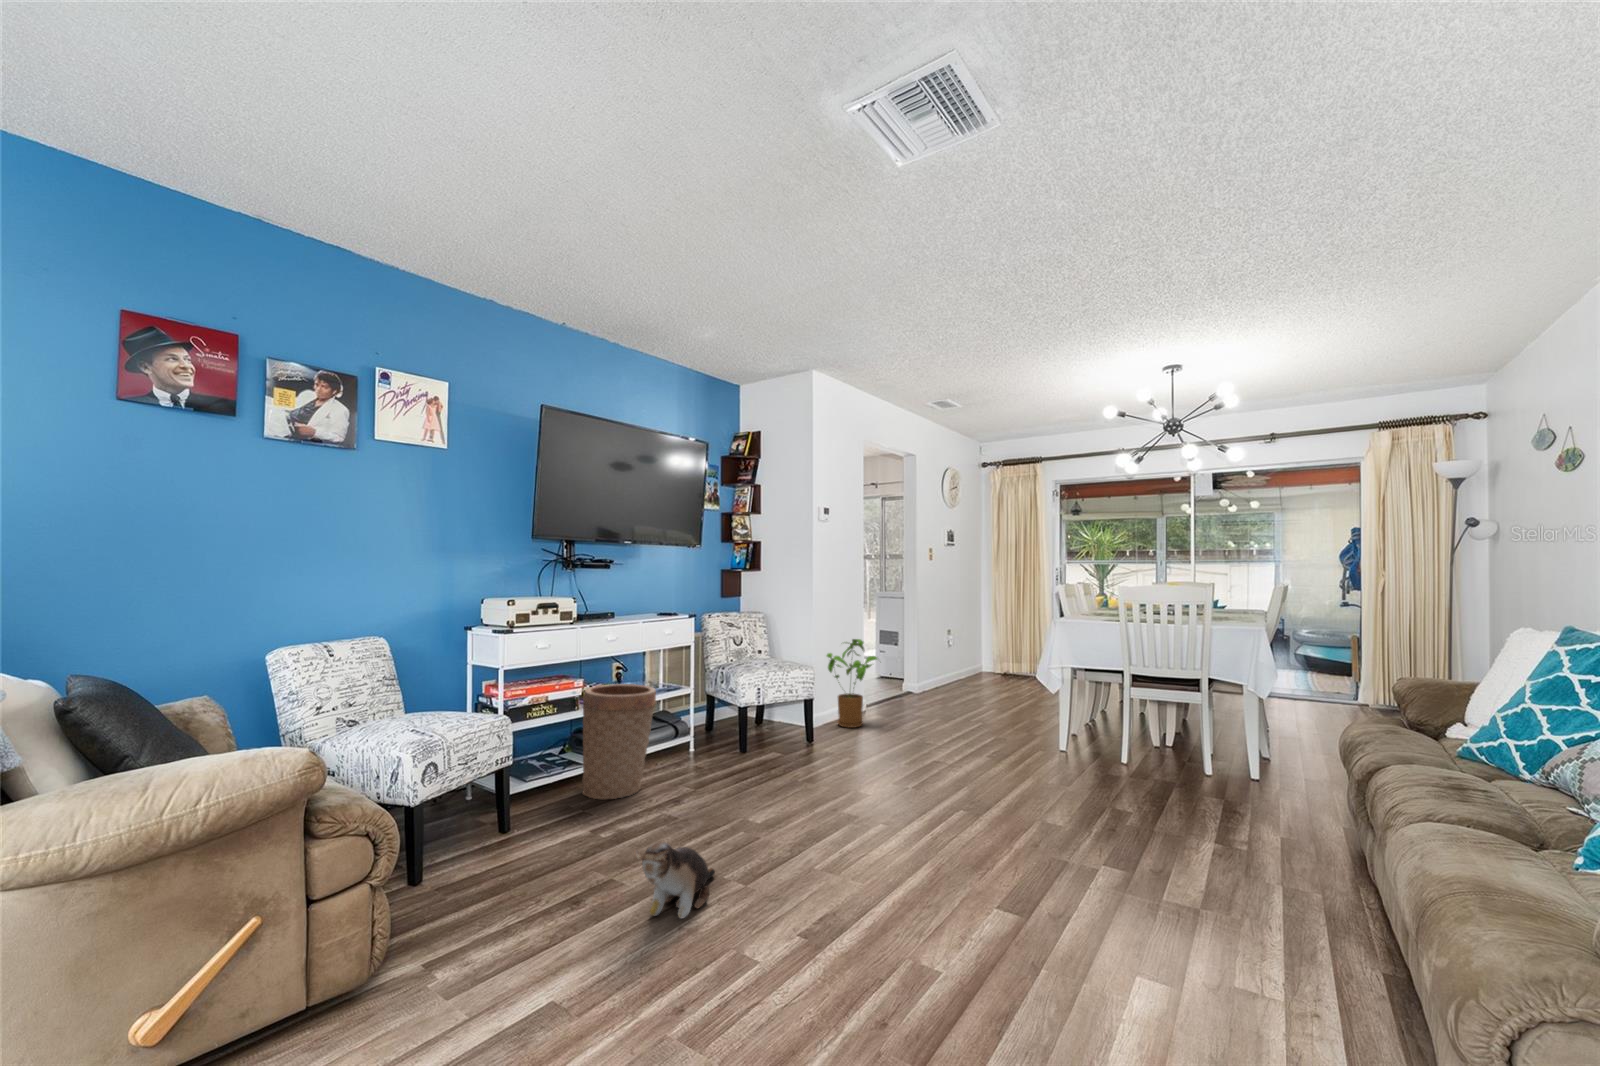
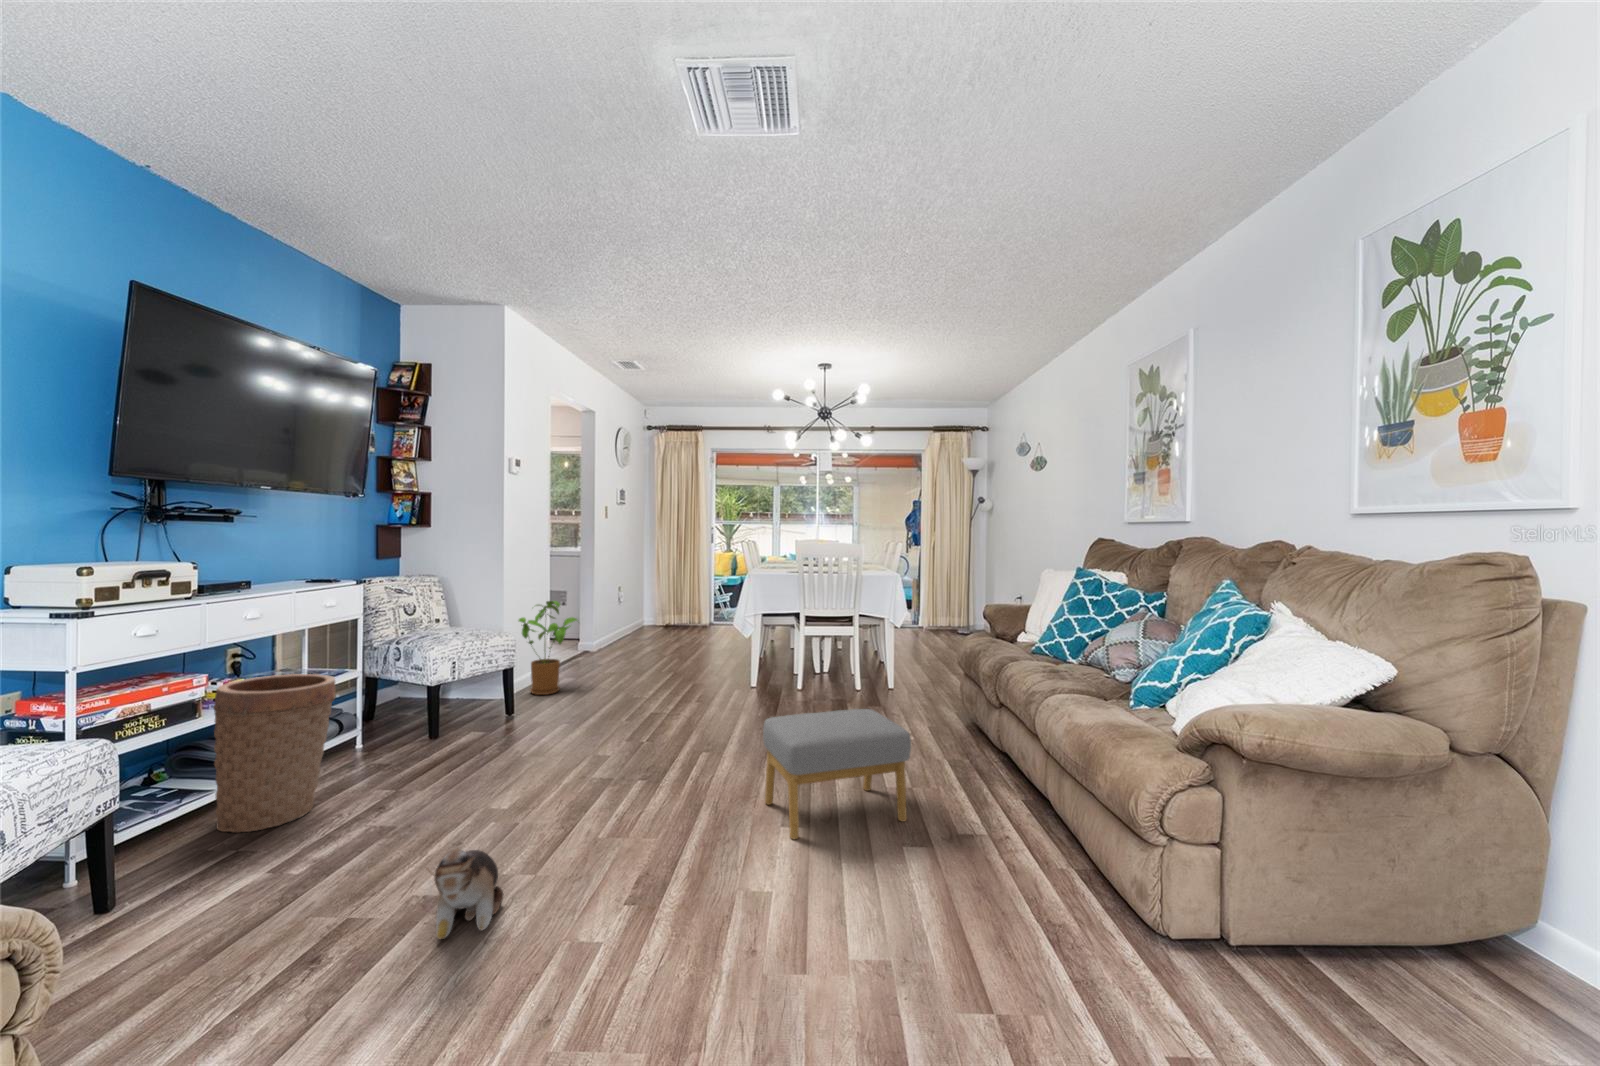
footstool: none [988,781,1165,946] -> present [763,709,911,839]

